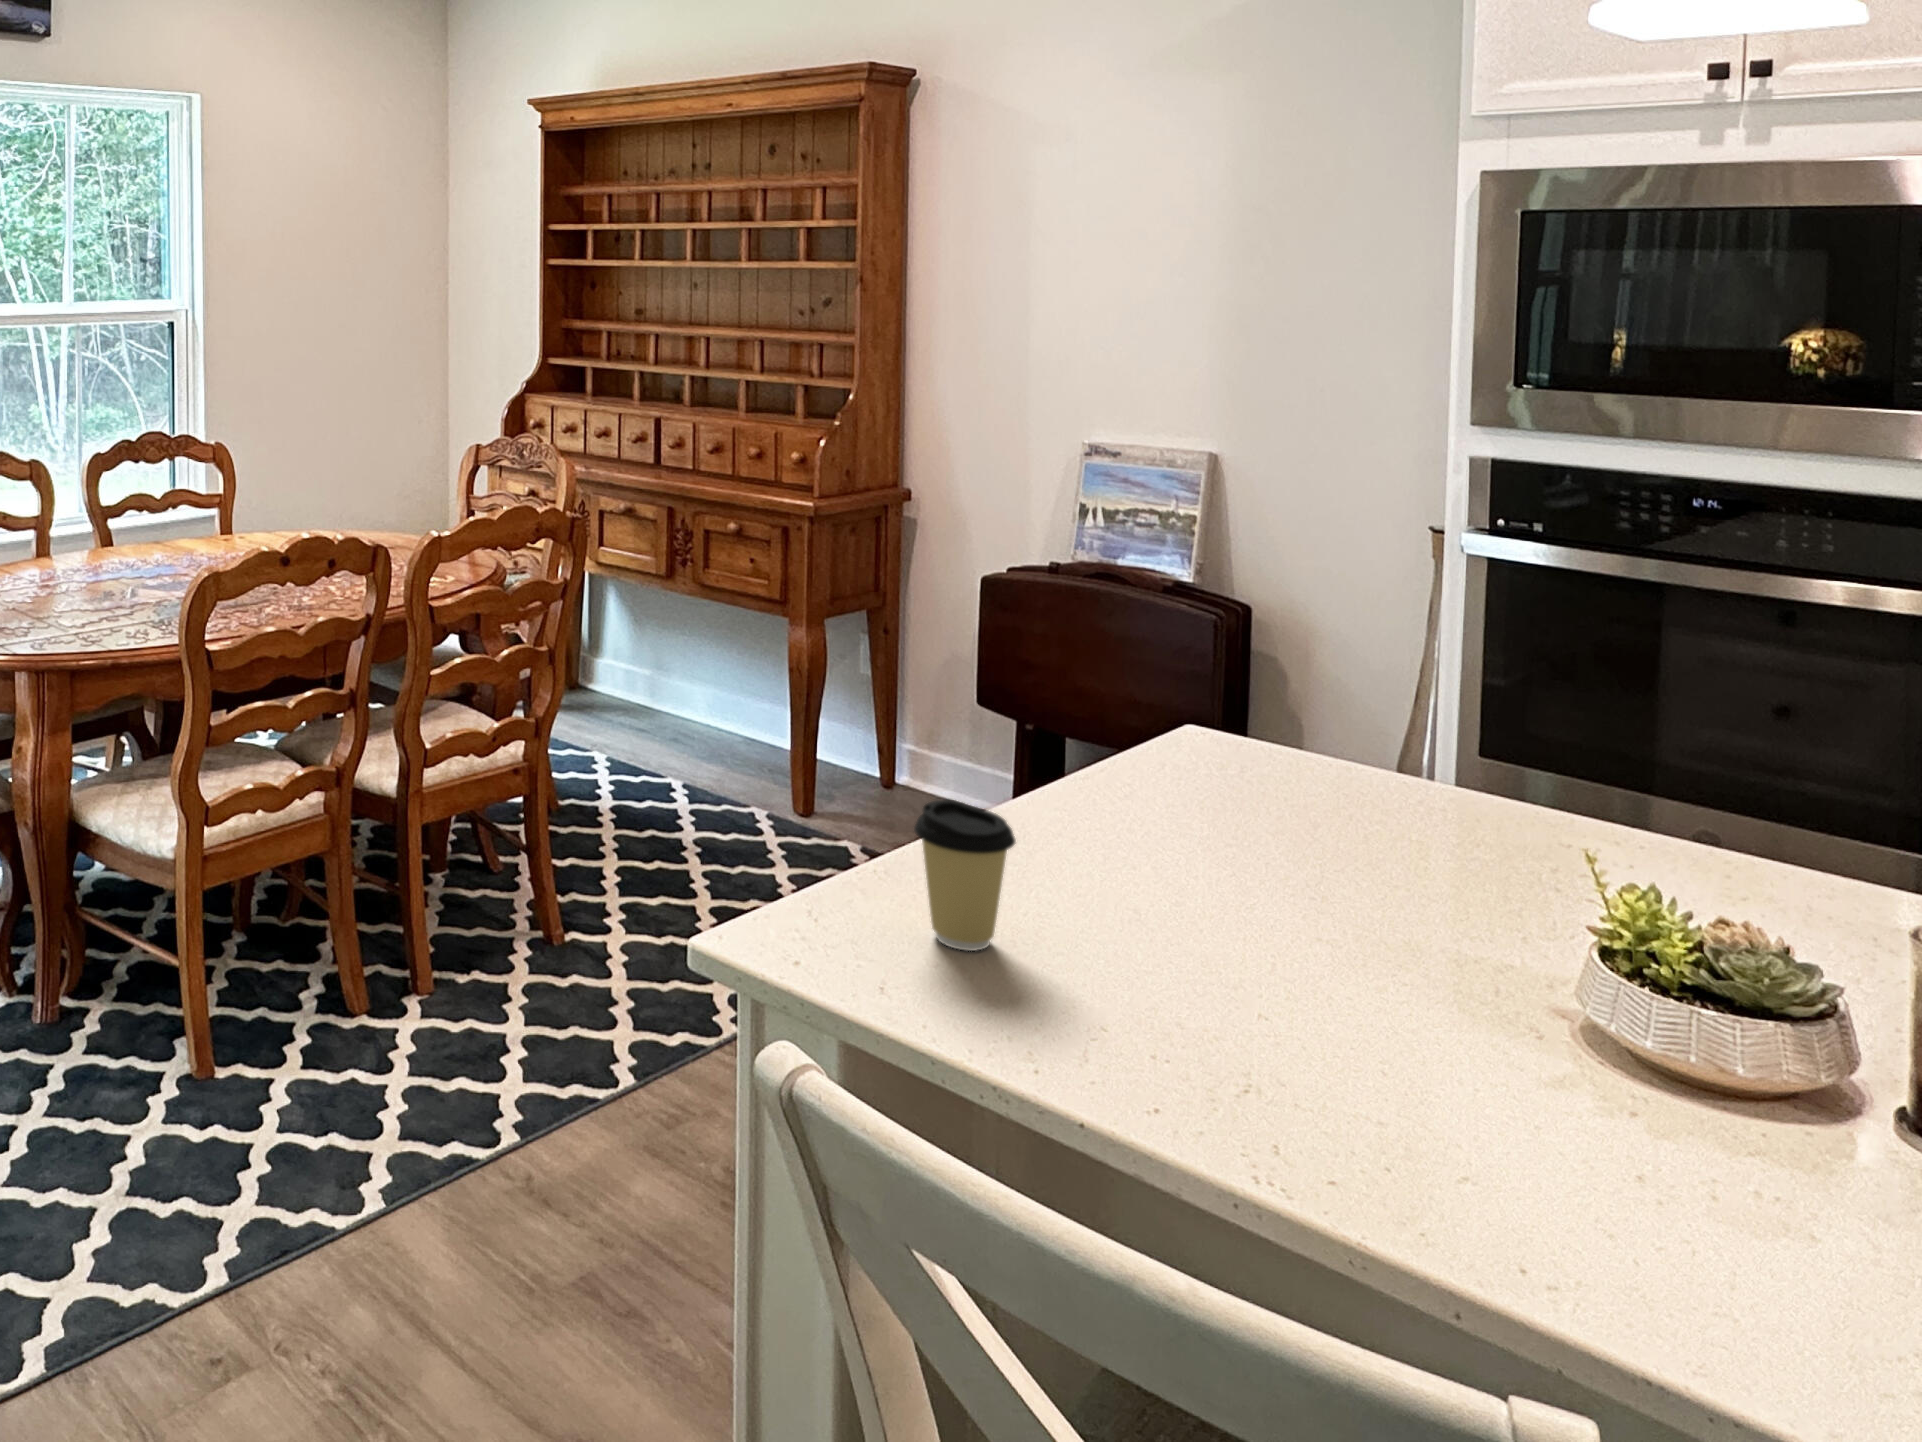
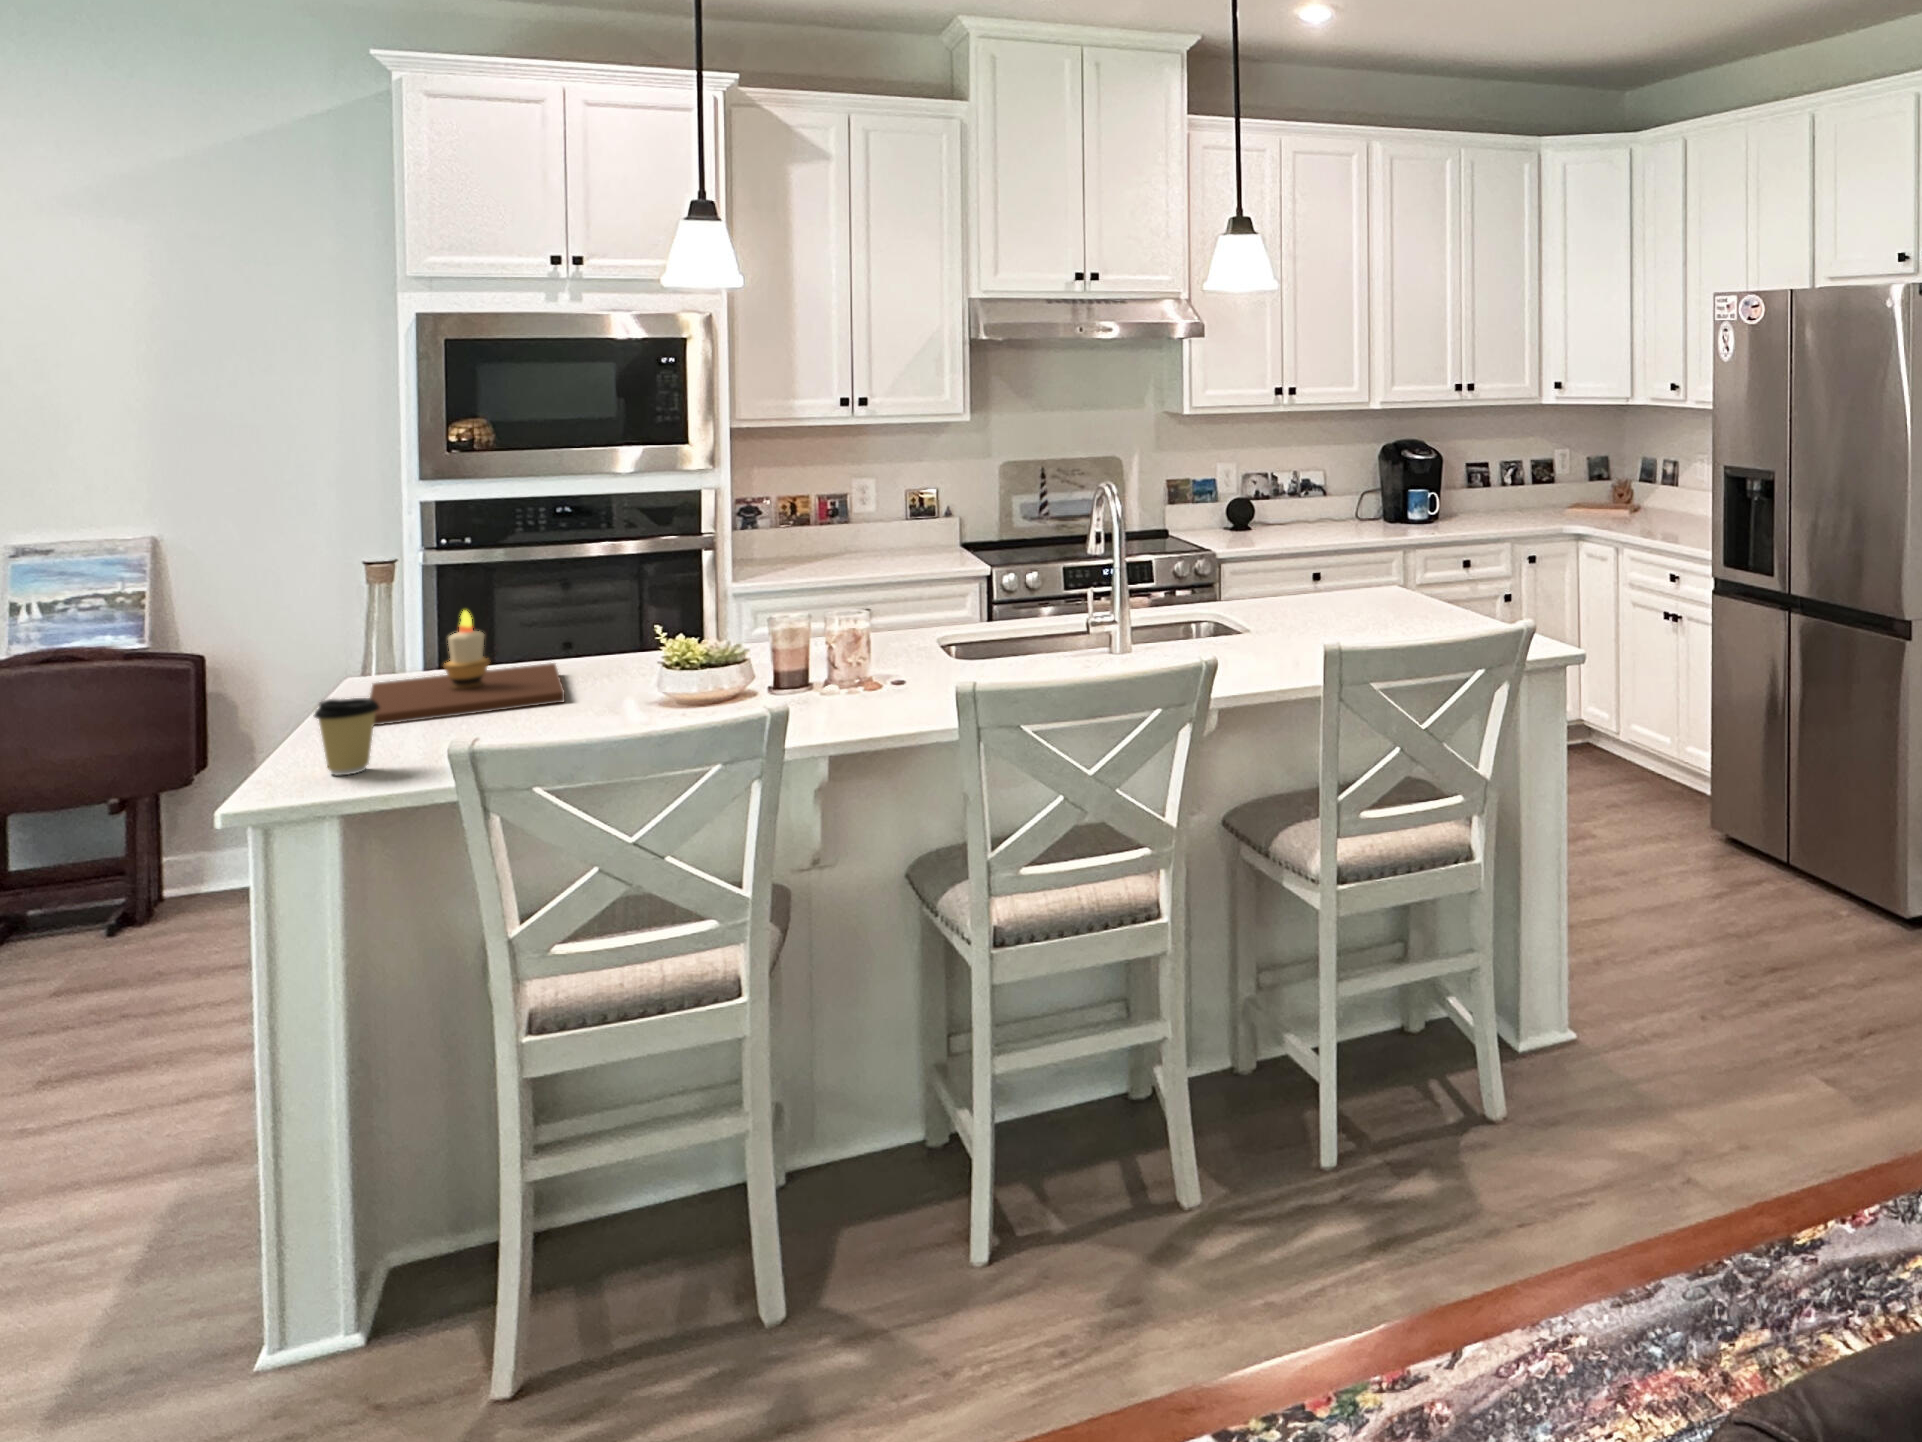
candle: none [1118,676,1515,925] -> present [370,610,565,725]

